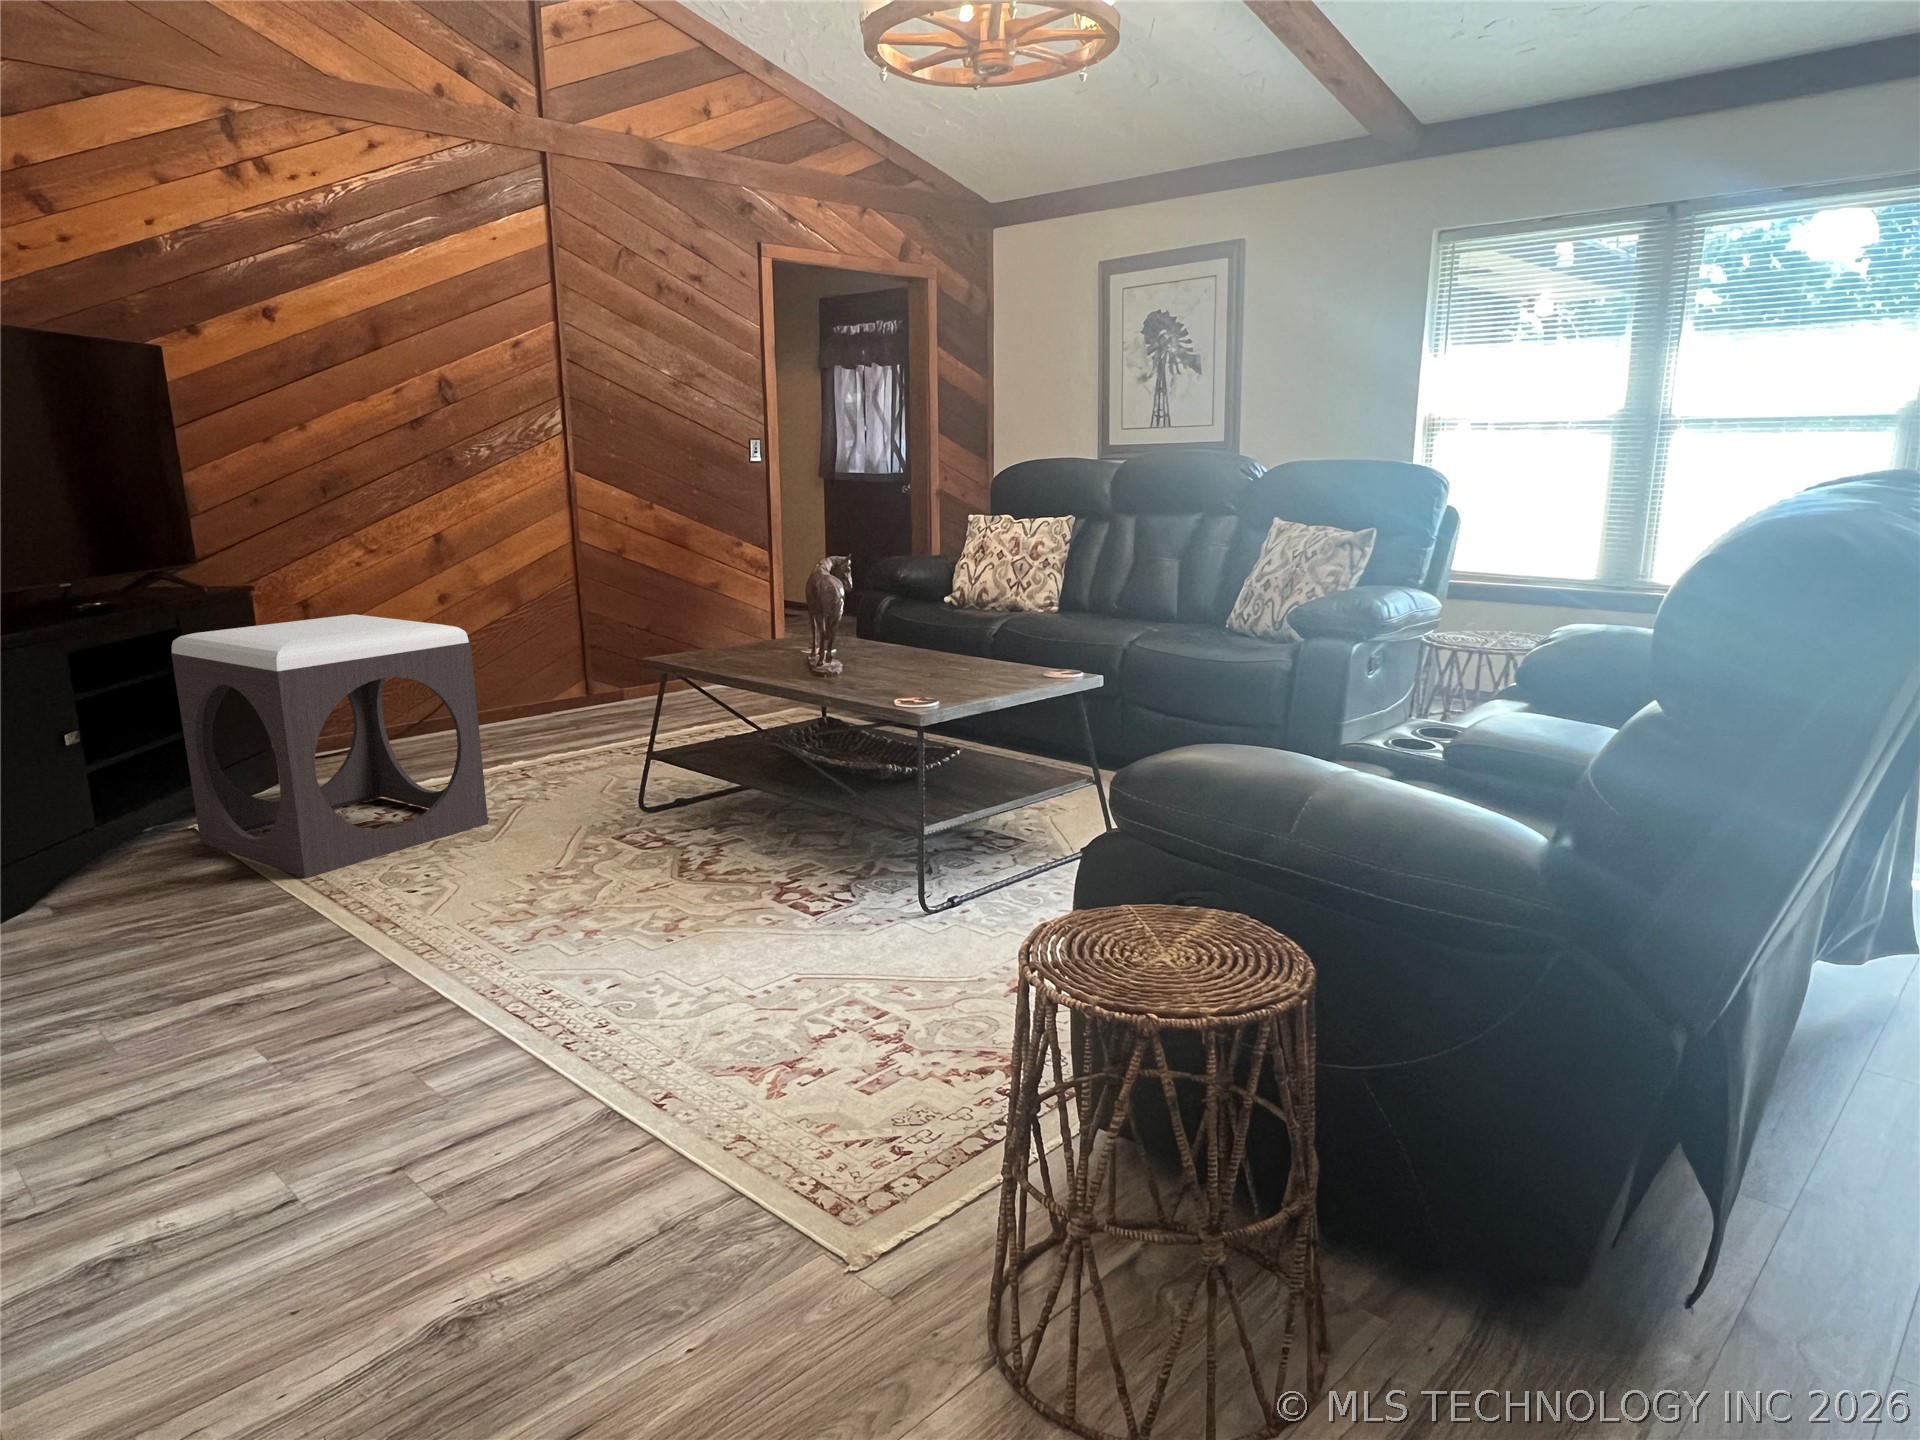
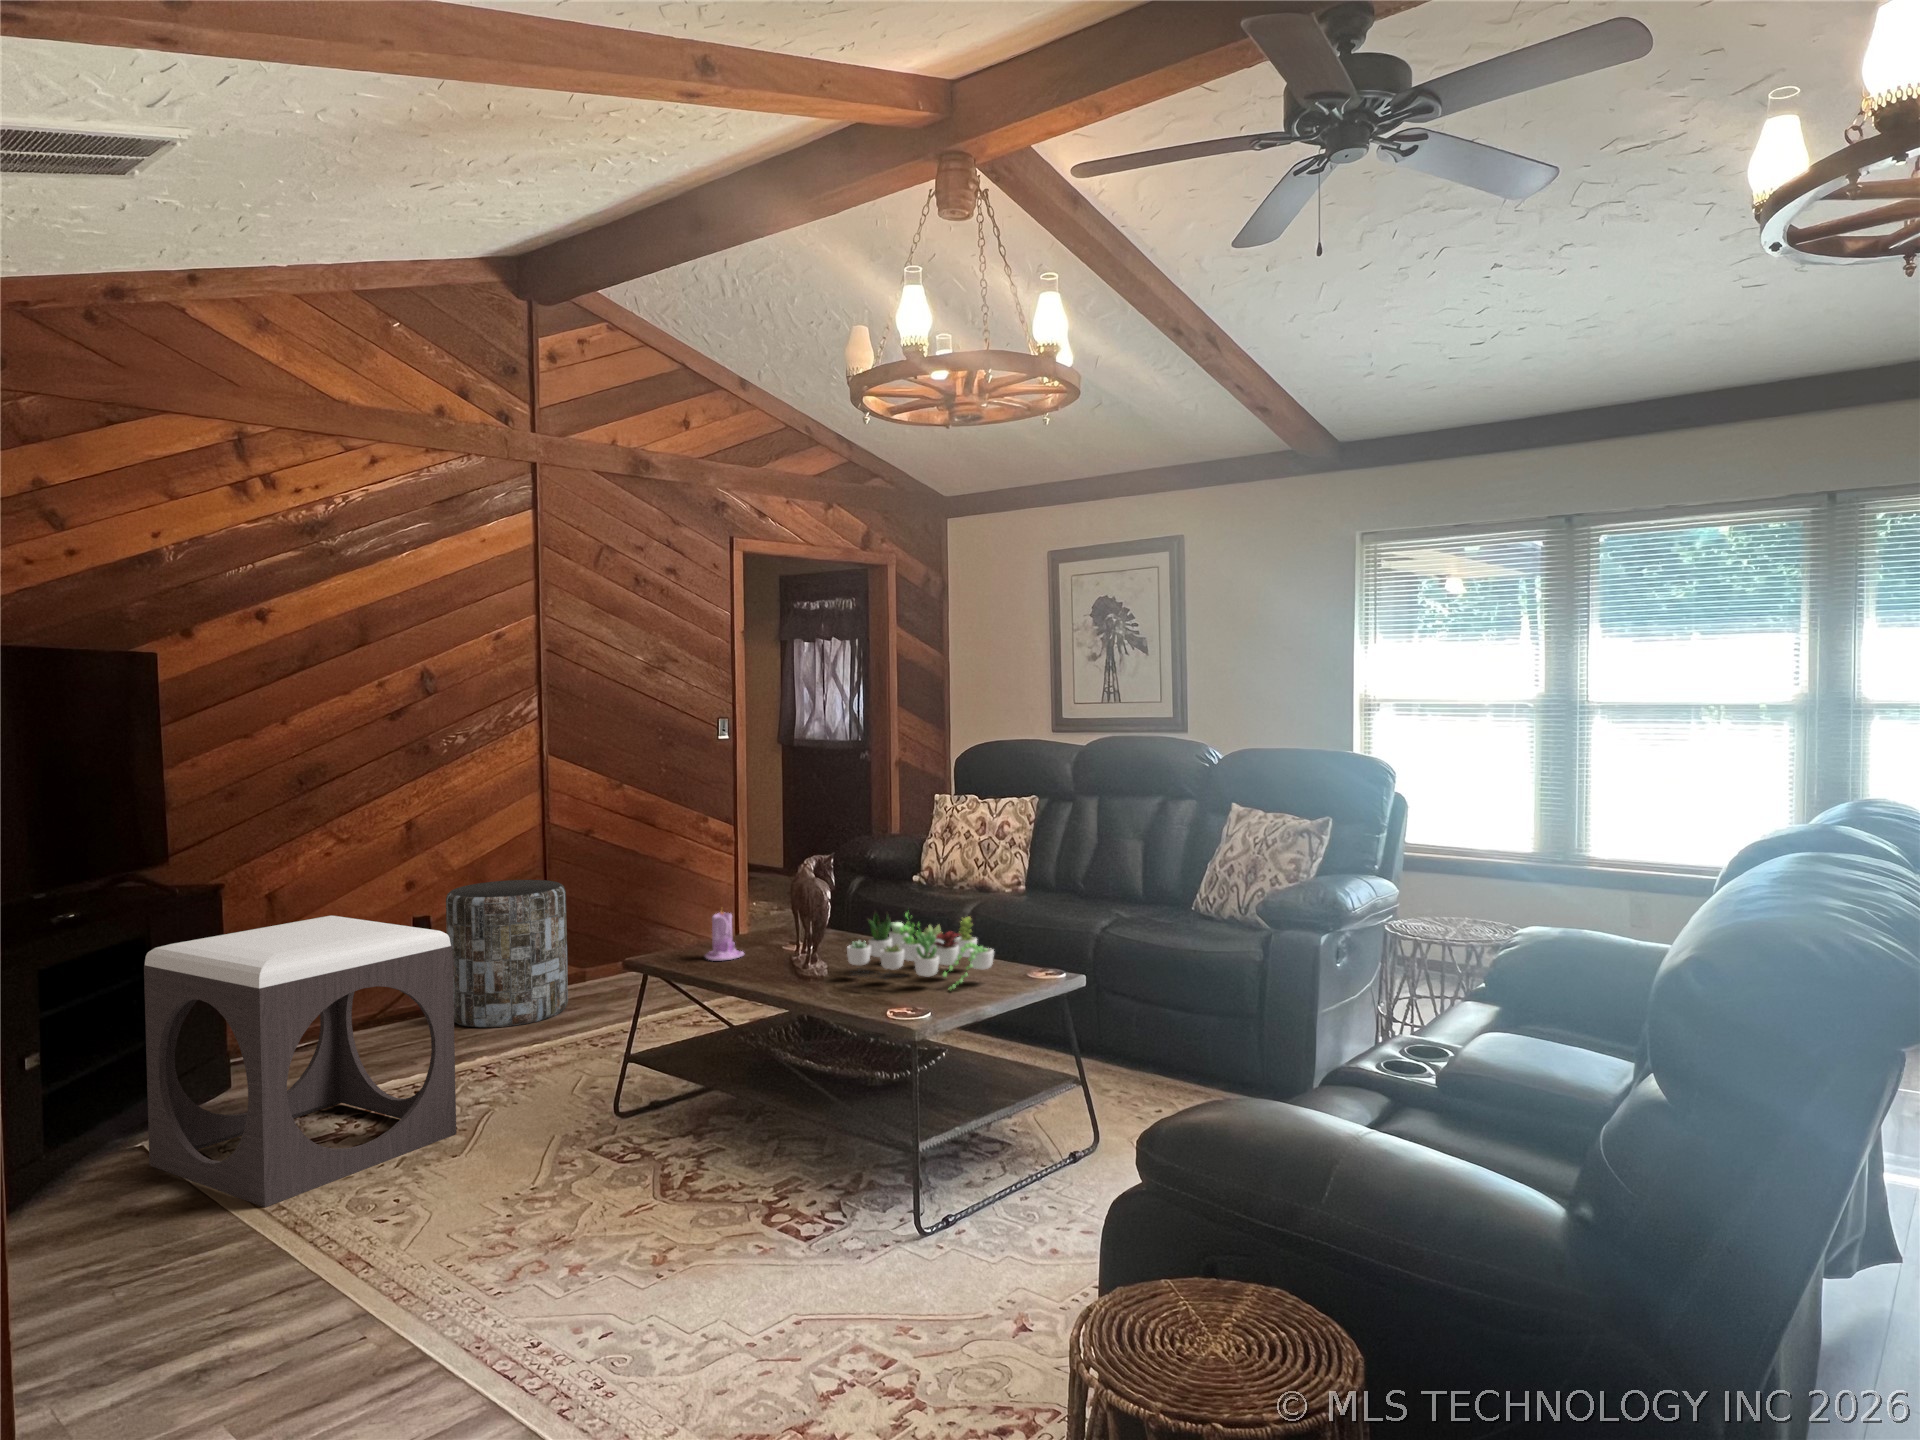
side table: none [476,597,603,738] -> present [446,880,568,1028]
succulent plant: none [845,607,1009,687] -> present [847,912,994,990]
candle: none [721,608,761,662] -> present [705,911,744,961]

